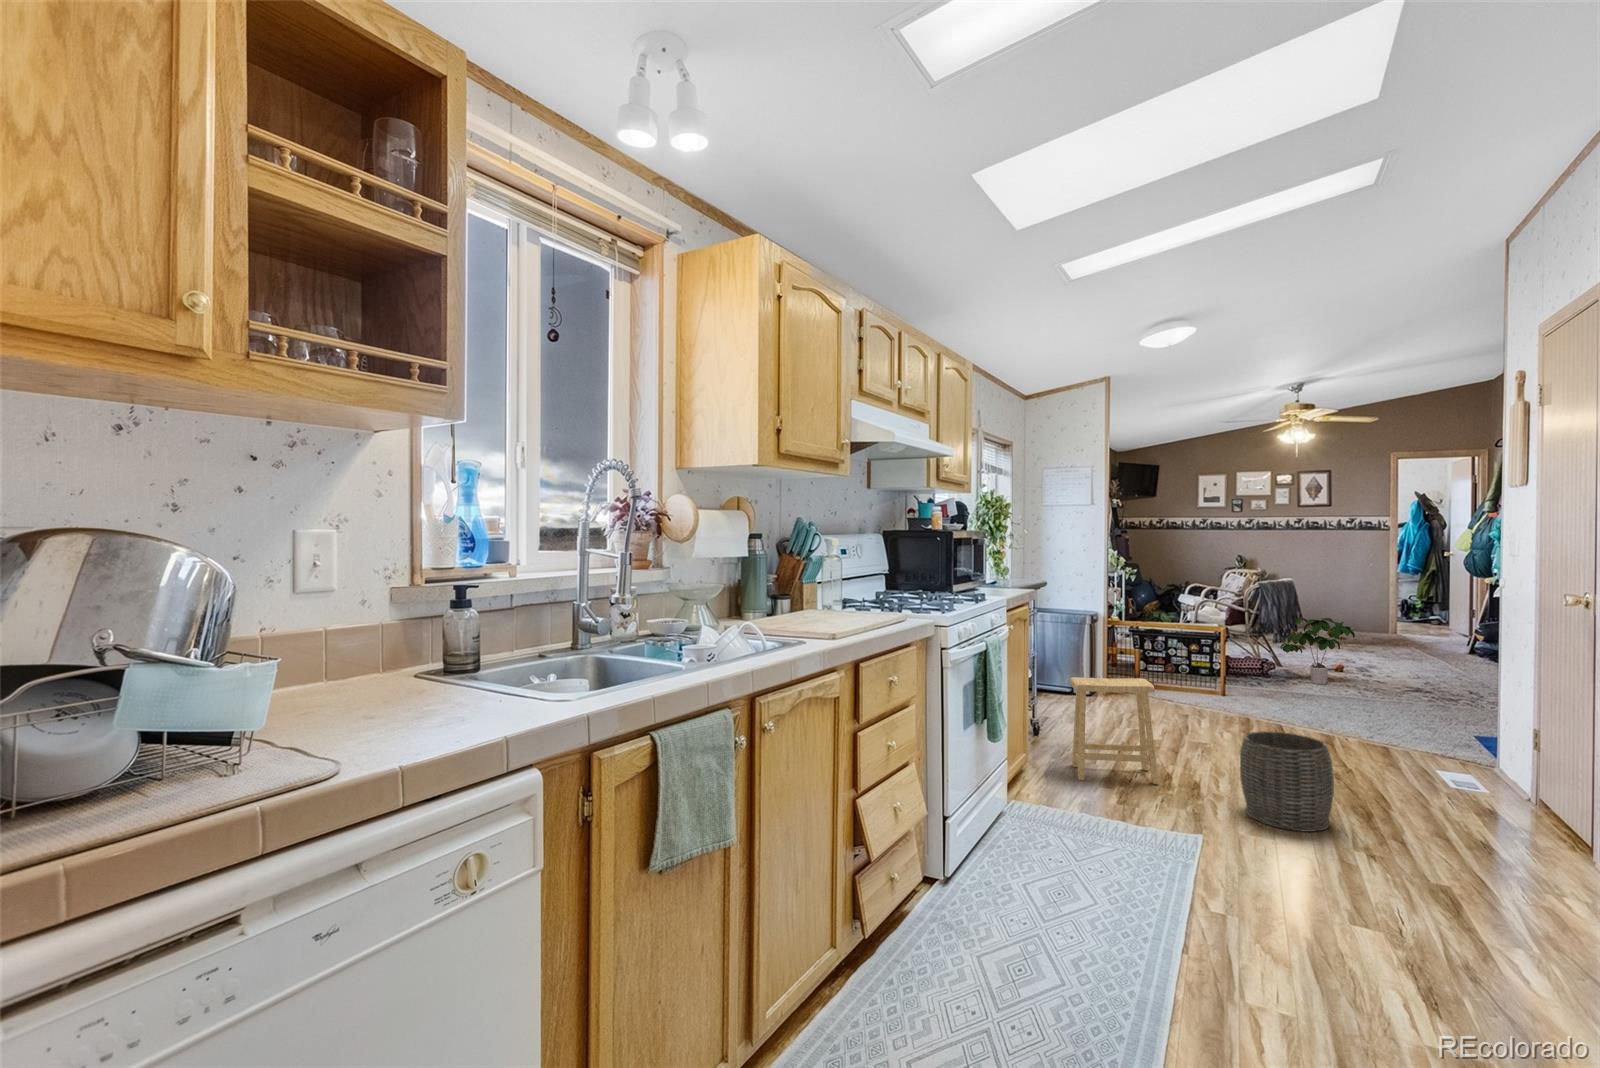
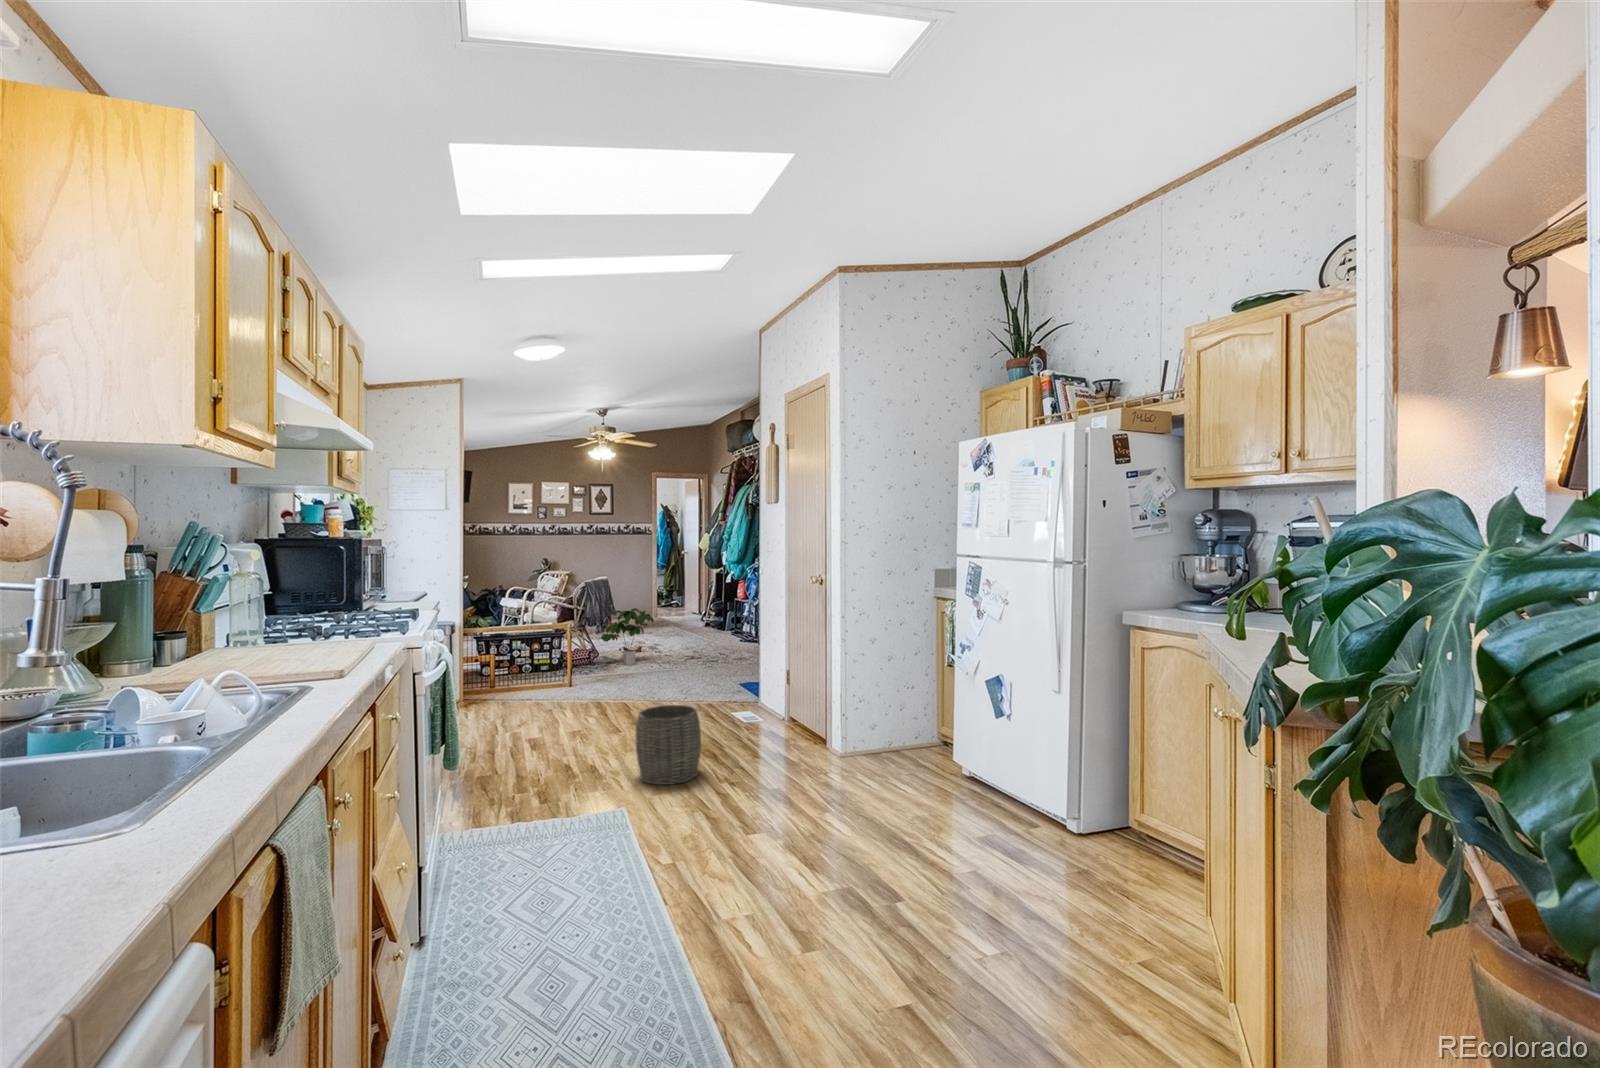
footstool: present [1070,677,1159,784] -> none [473,681,564,796]

